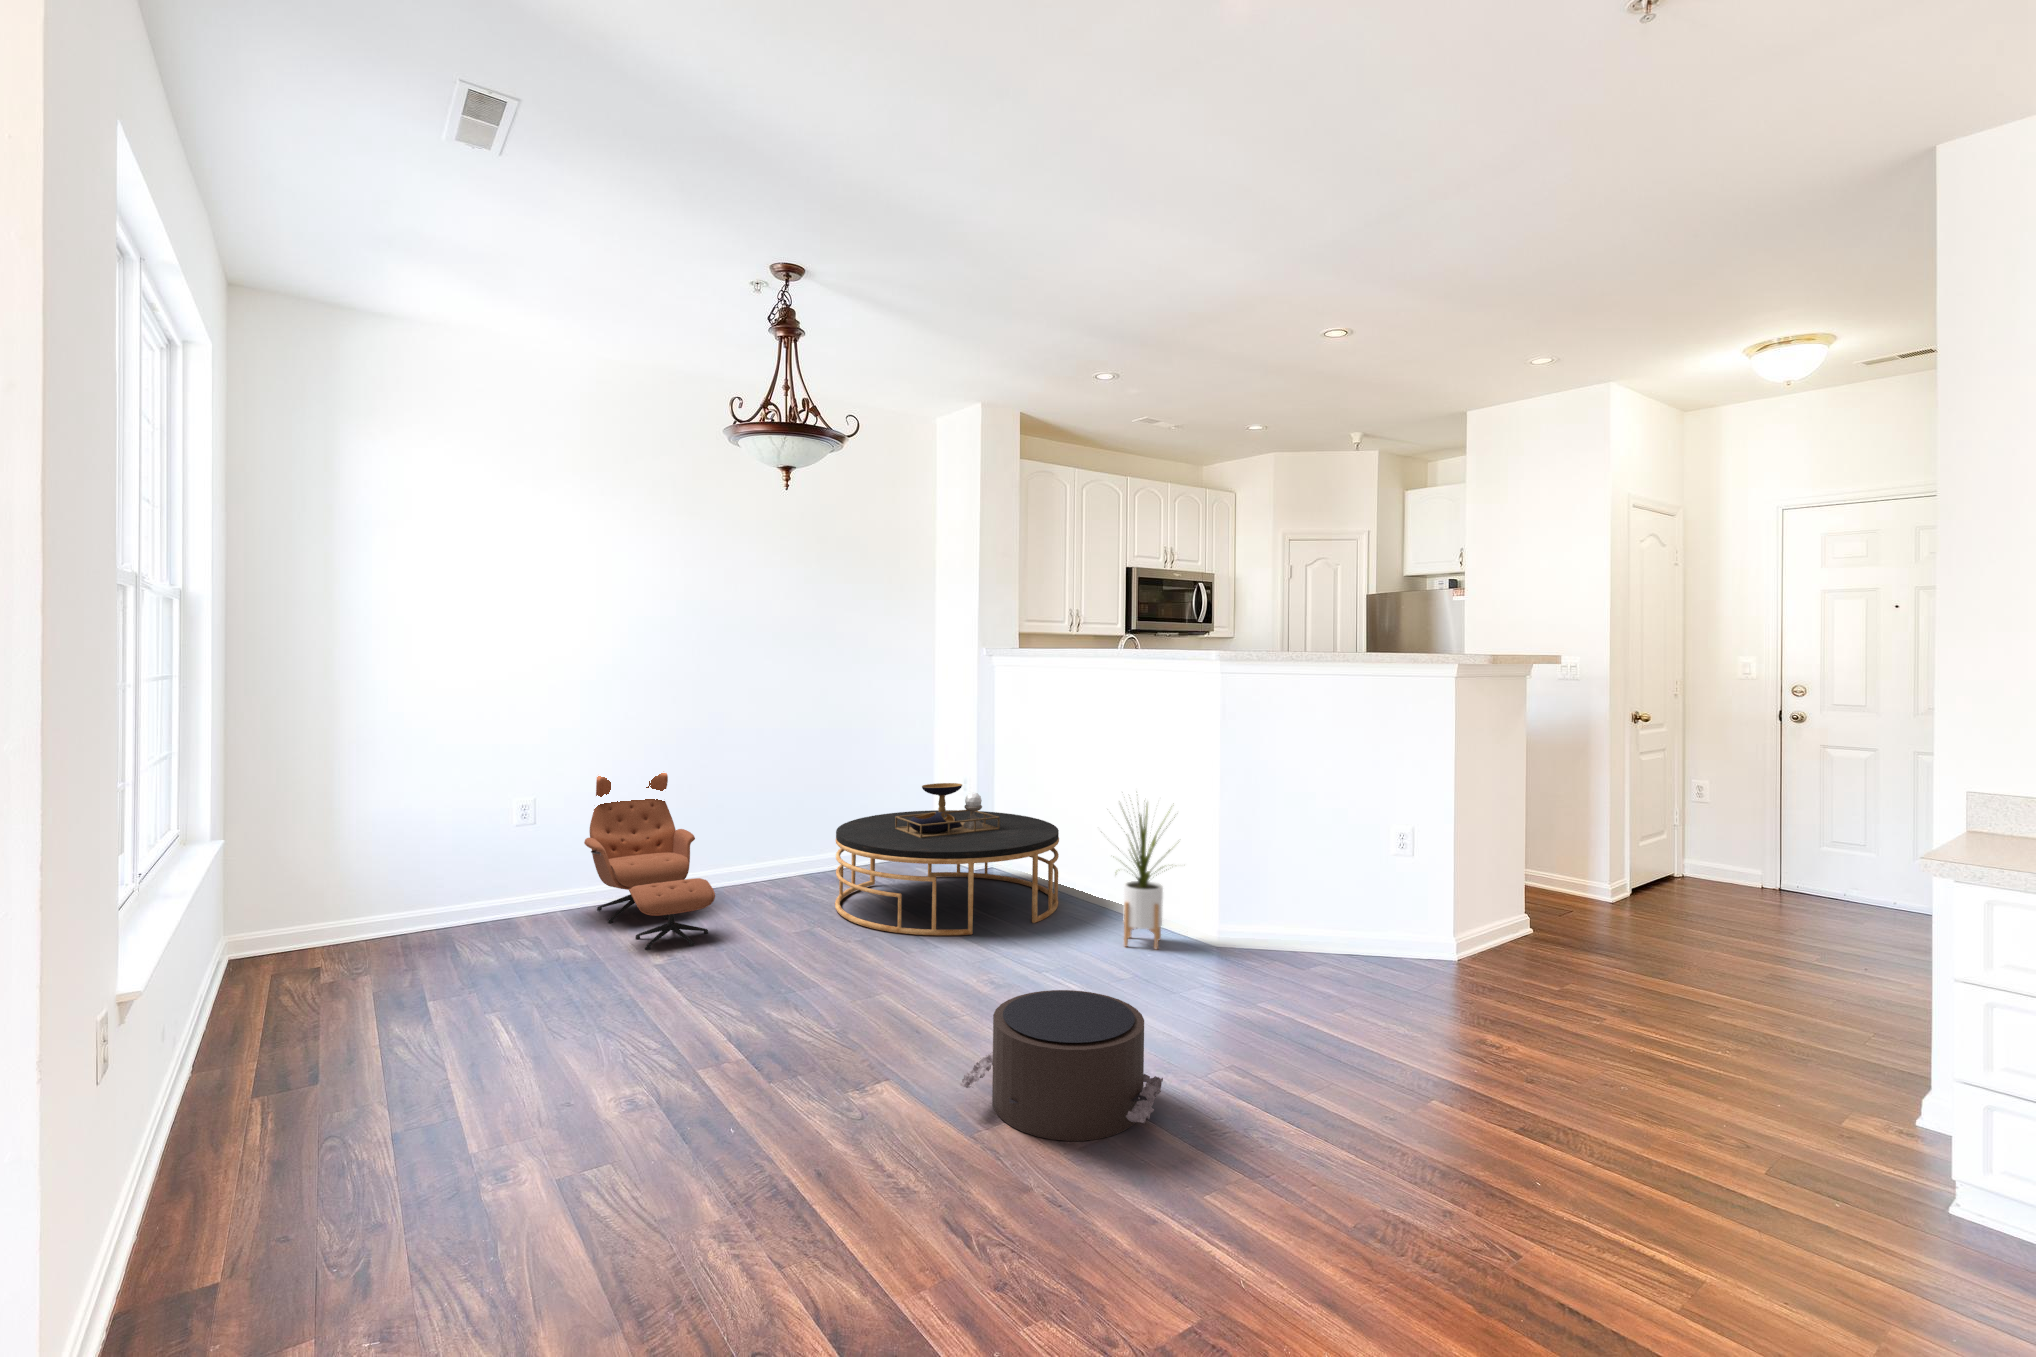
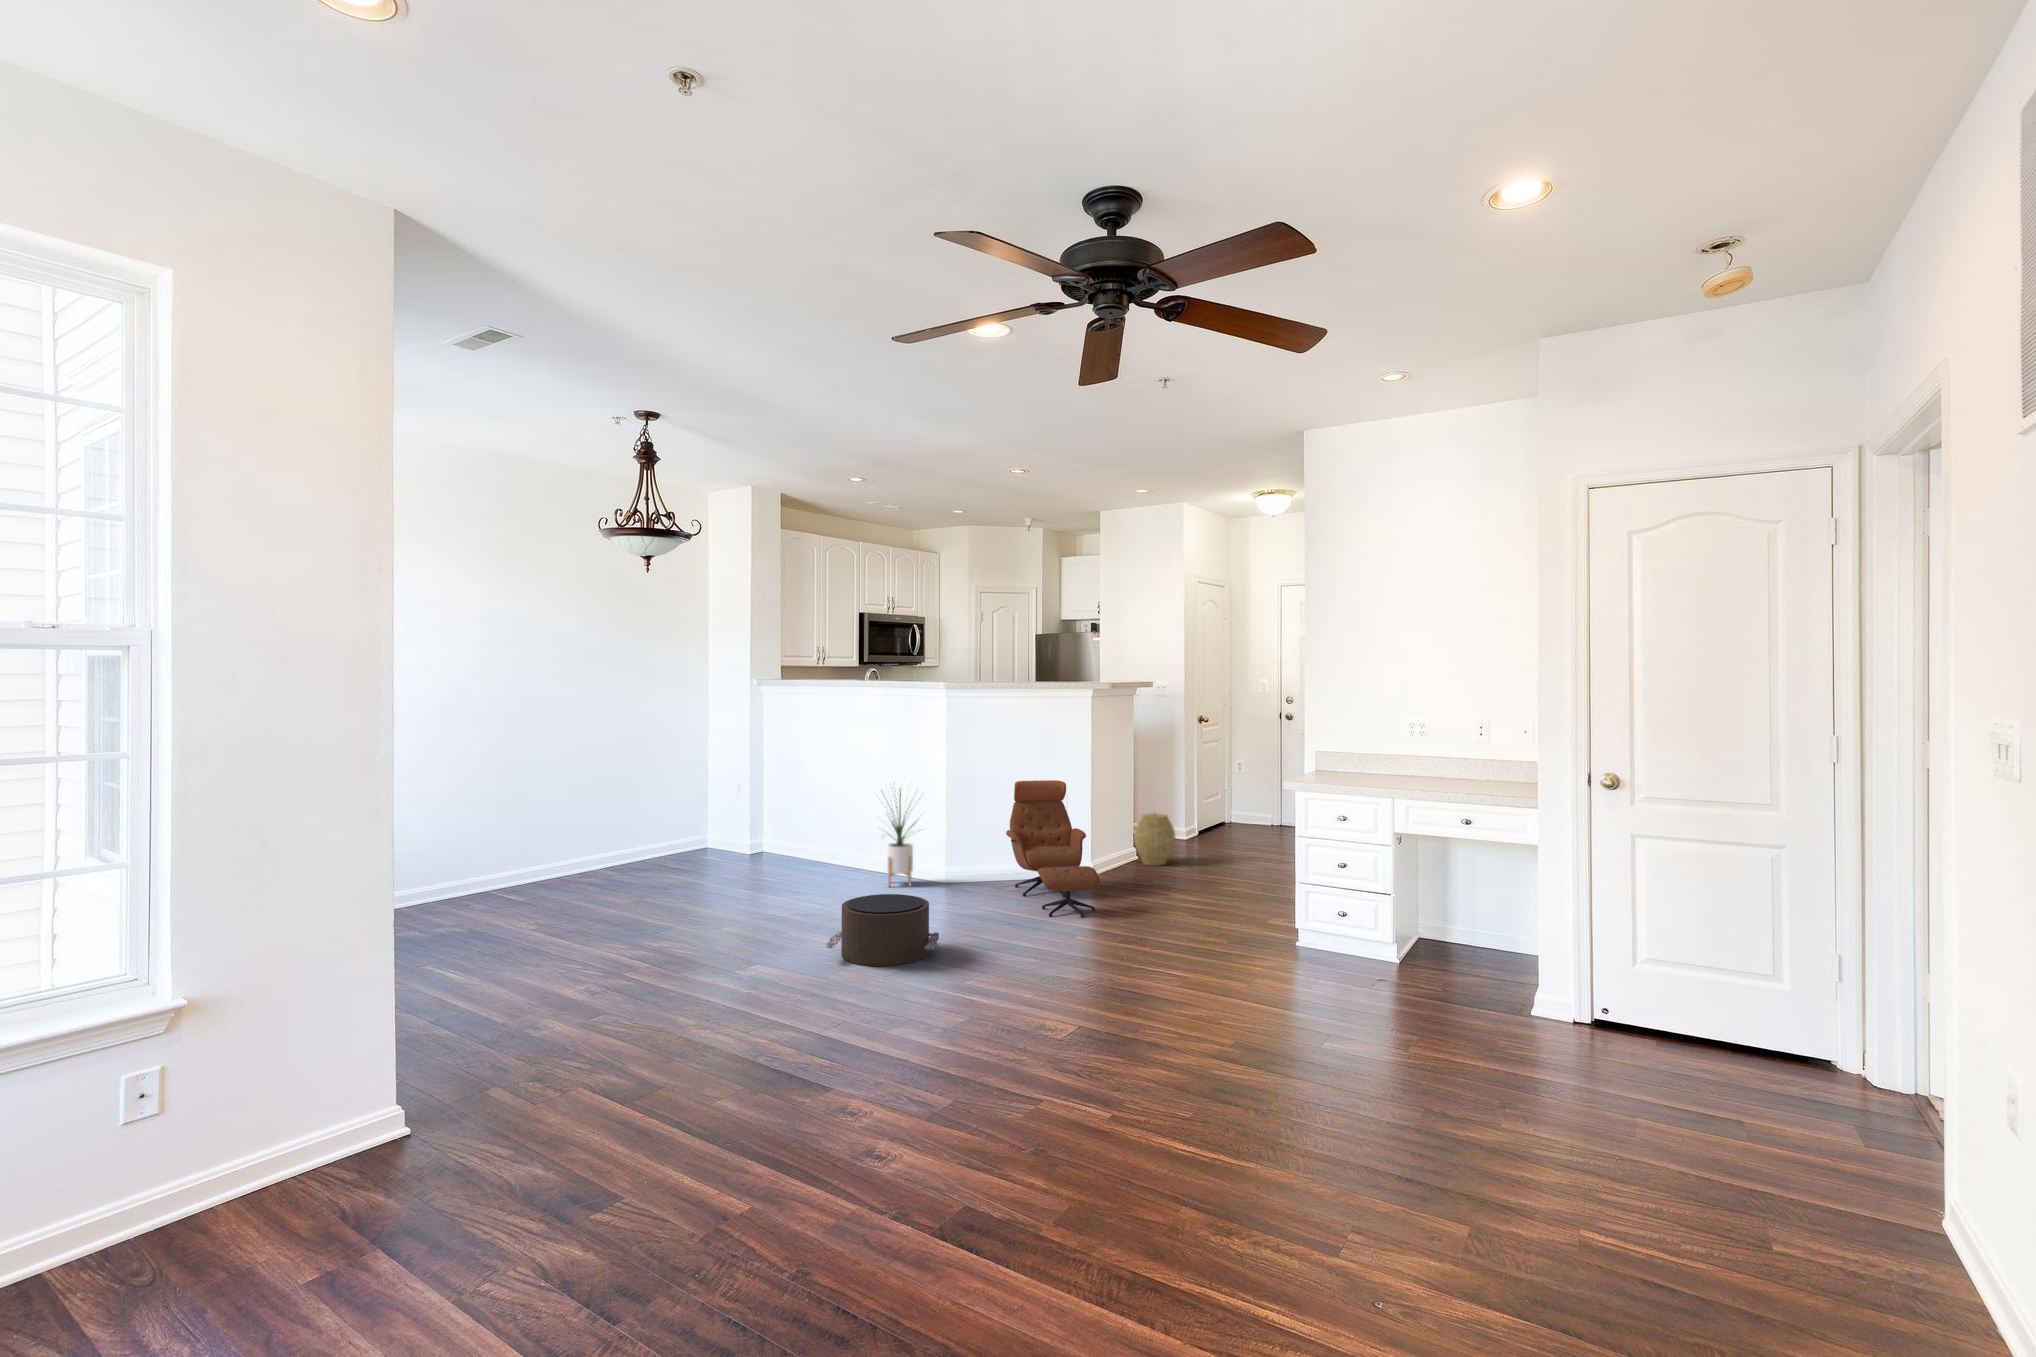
lounge chair: present [584,773,715,950] -> present [1006,780,1100,918]
coffee table: present [835,783,1059,935] -> none [657,785,831,894]
woven basket: none [1526,863,1604,950] -> present [1134,813,1176,866]

